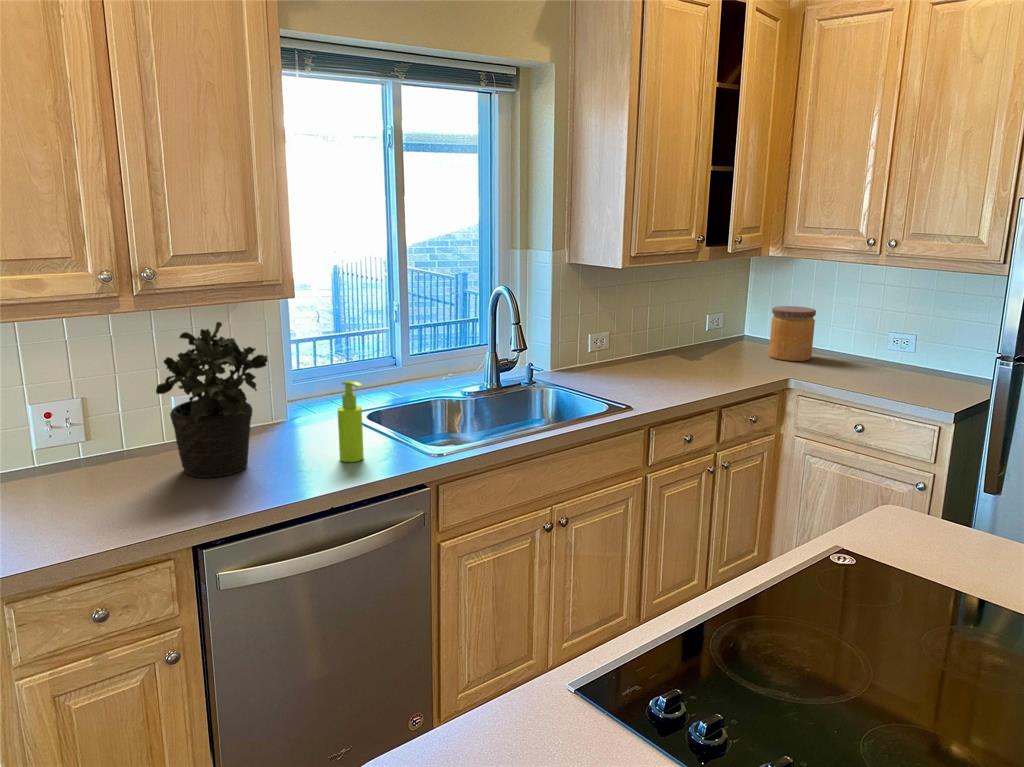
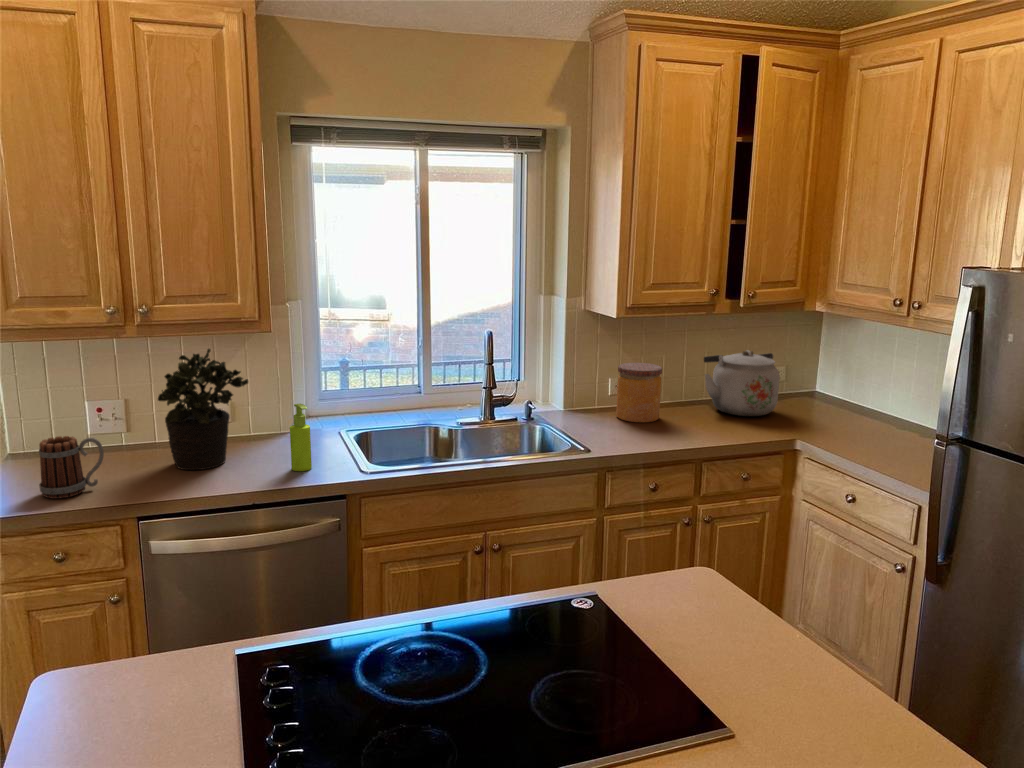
kettle: none [671,297,747,362] -> present [704,350,780,416]
jar: present [769,306,816,361] -> present [616,363,662,422]
mug: none [38,447,123,535] -> present [39,436,104,499]

